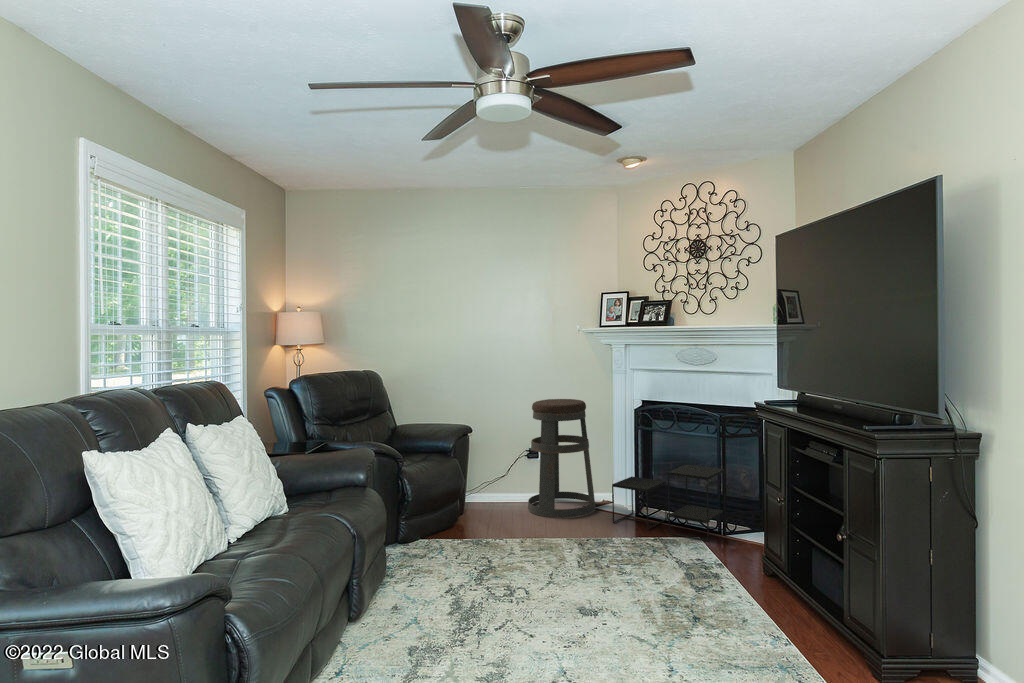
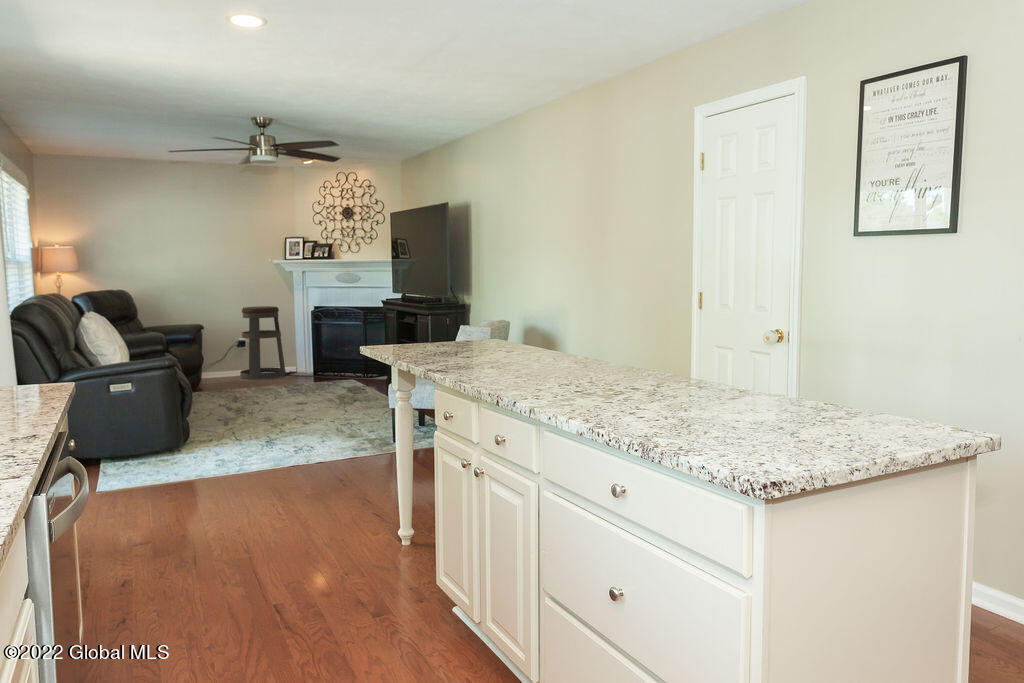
side table: present [612,465,726,542] -> none [298,340,366,379]

